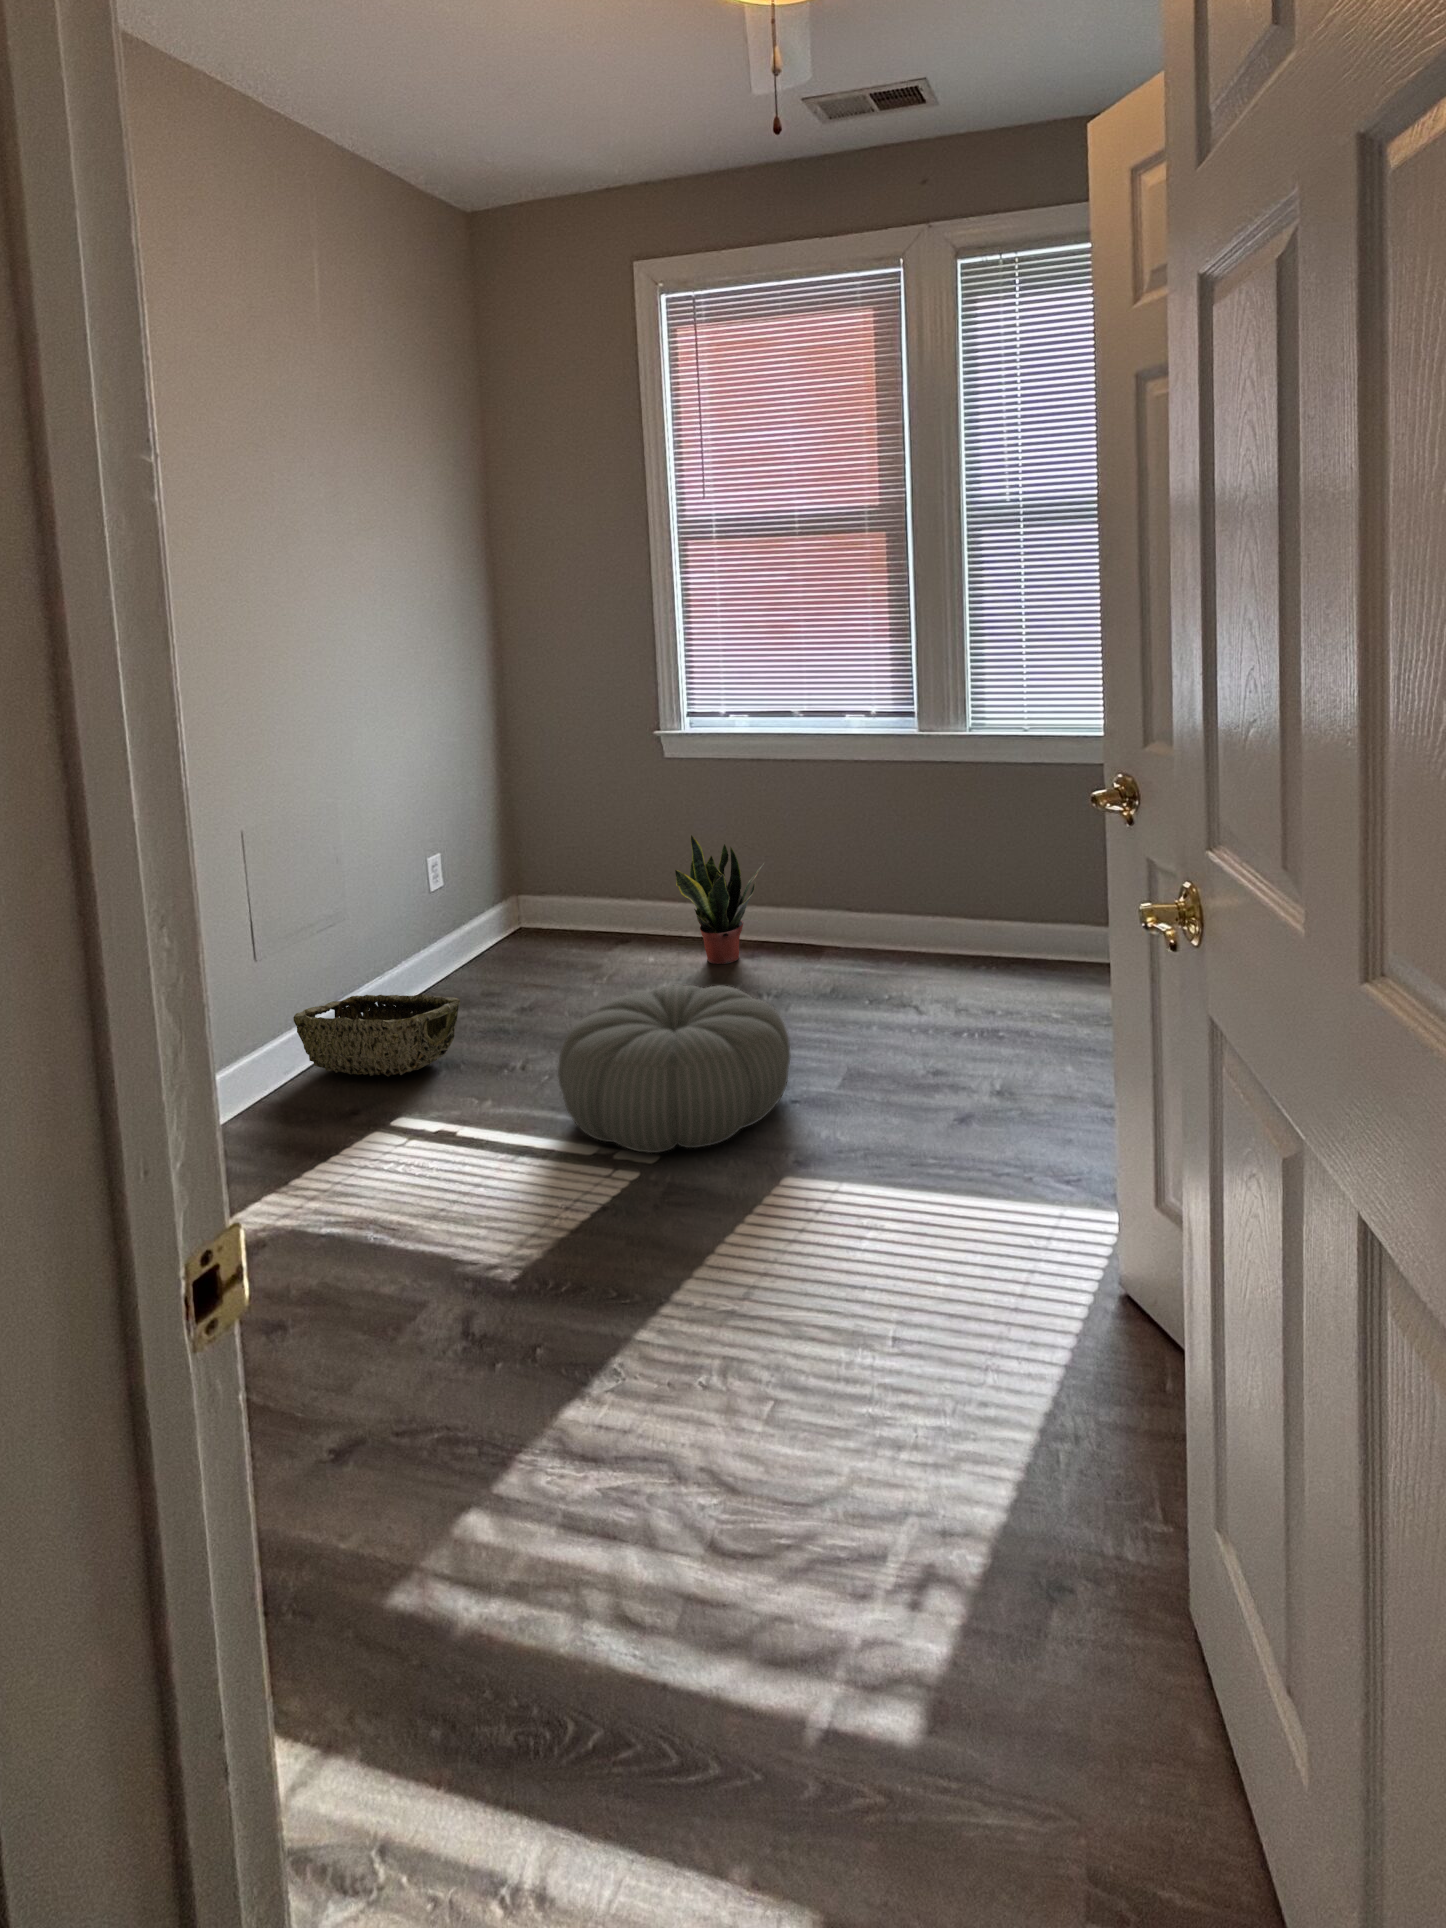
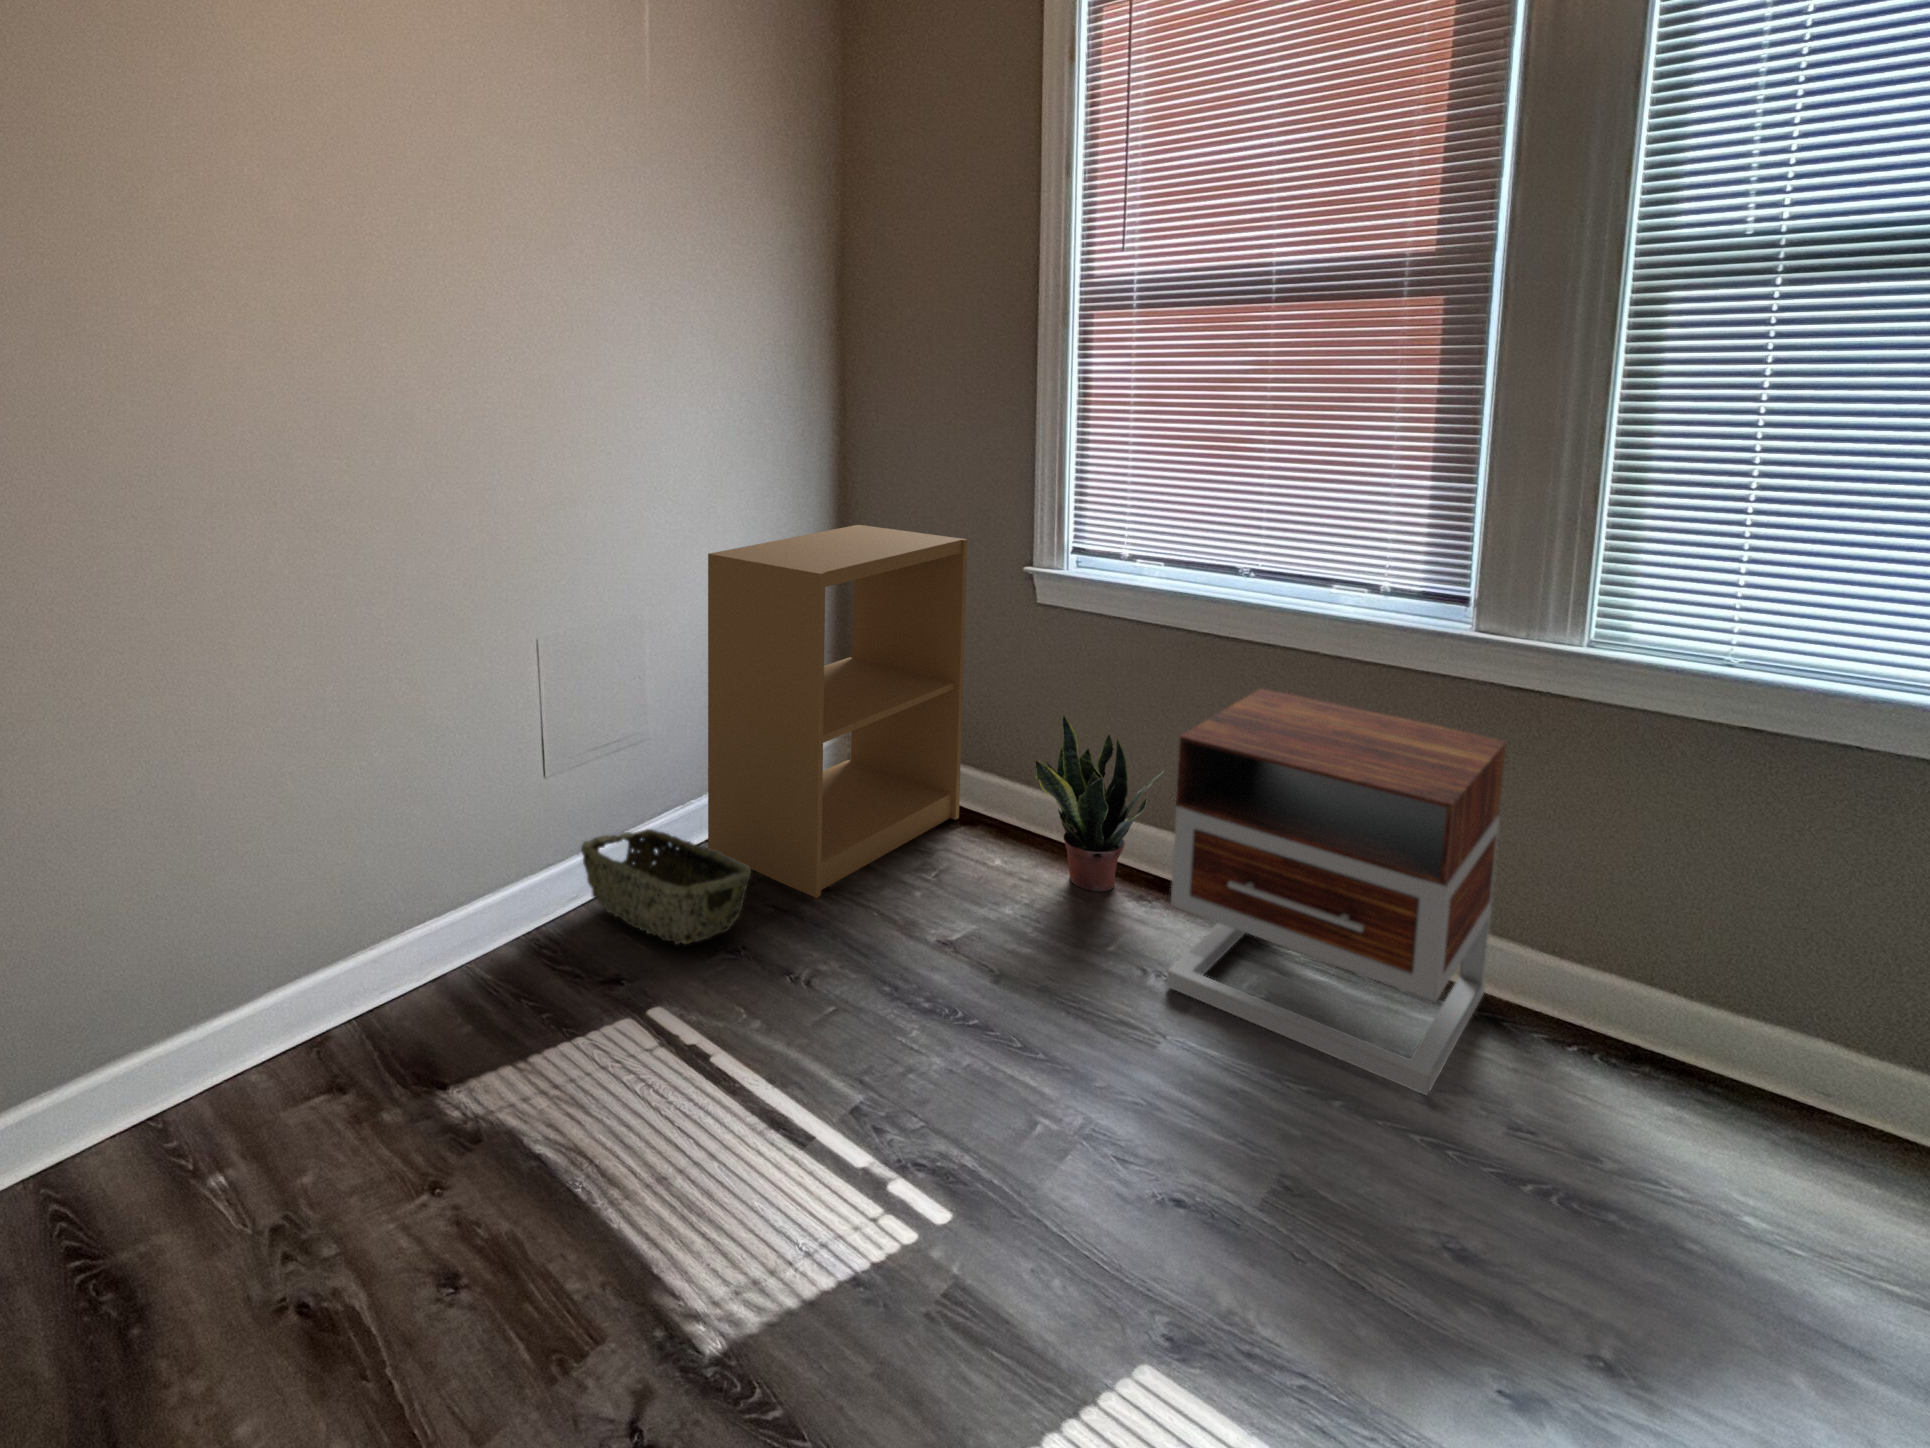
bookshelf: none [385,710,617,1020] -> present [708,525,967,898]
nightstand: none [772,787,962,1017] -> present [1166,688,1506,1095]
pouf: present [558,985,790,1153] -> none [835,943,1173,1231]

